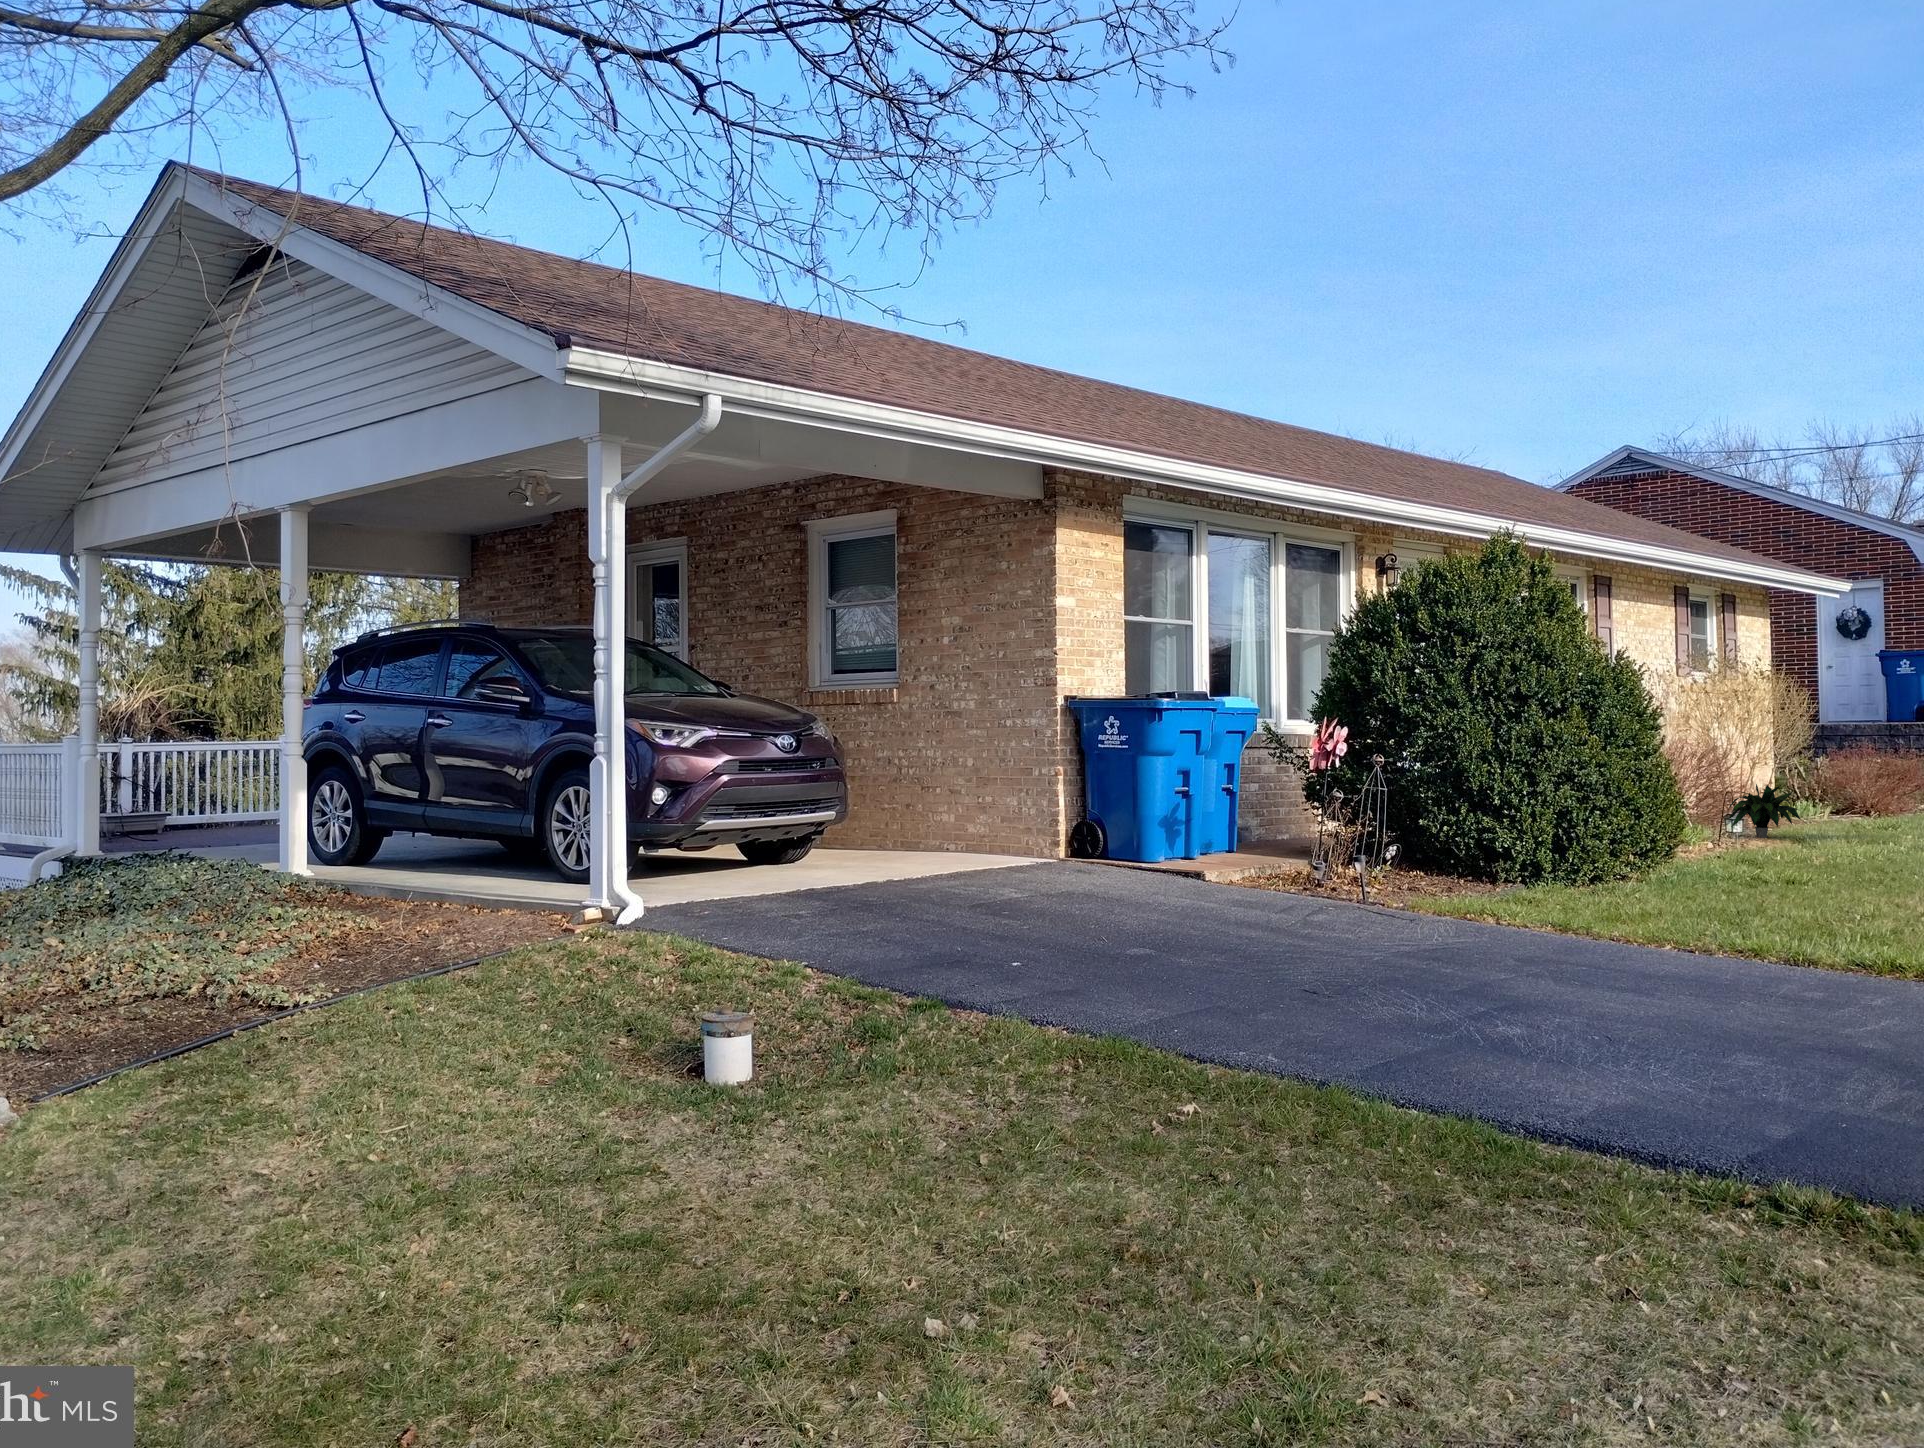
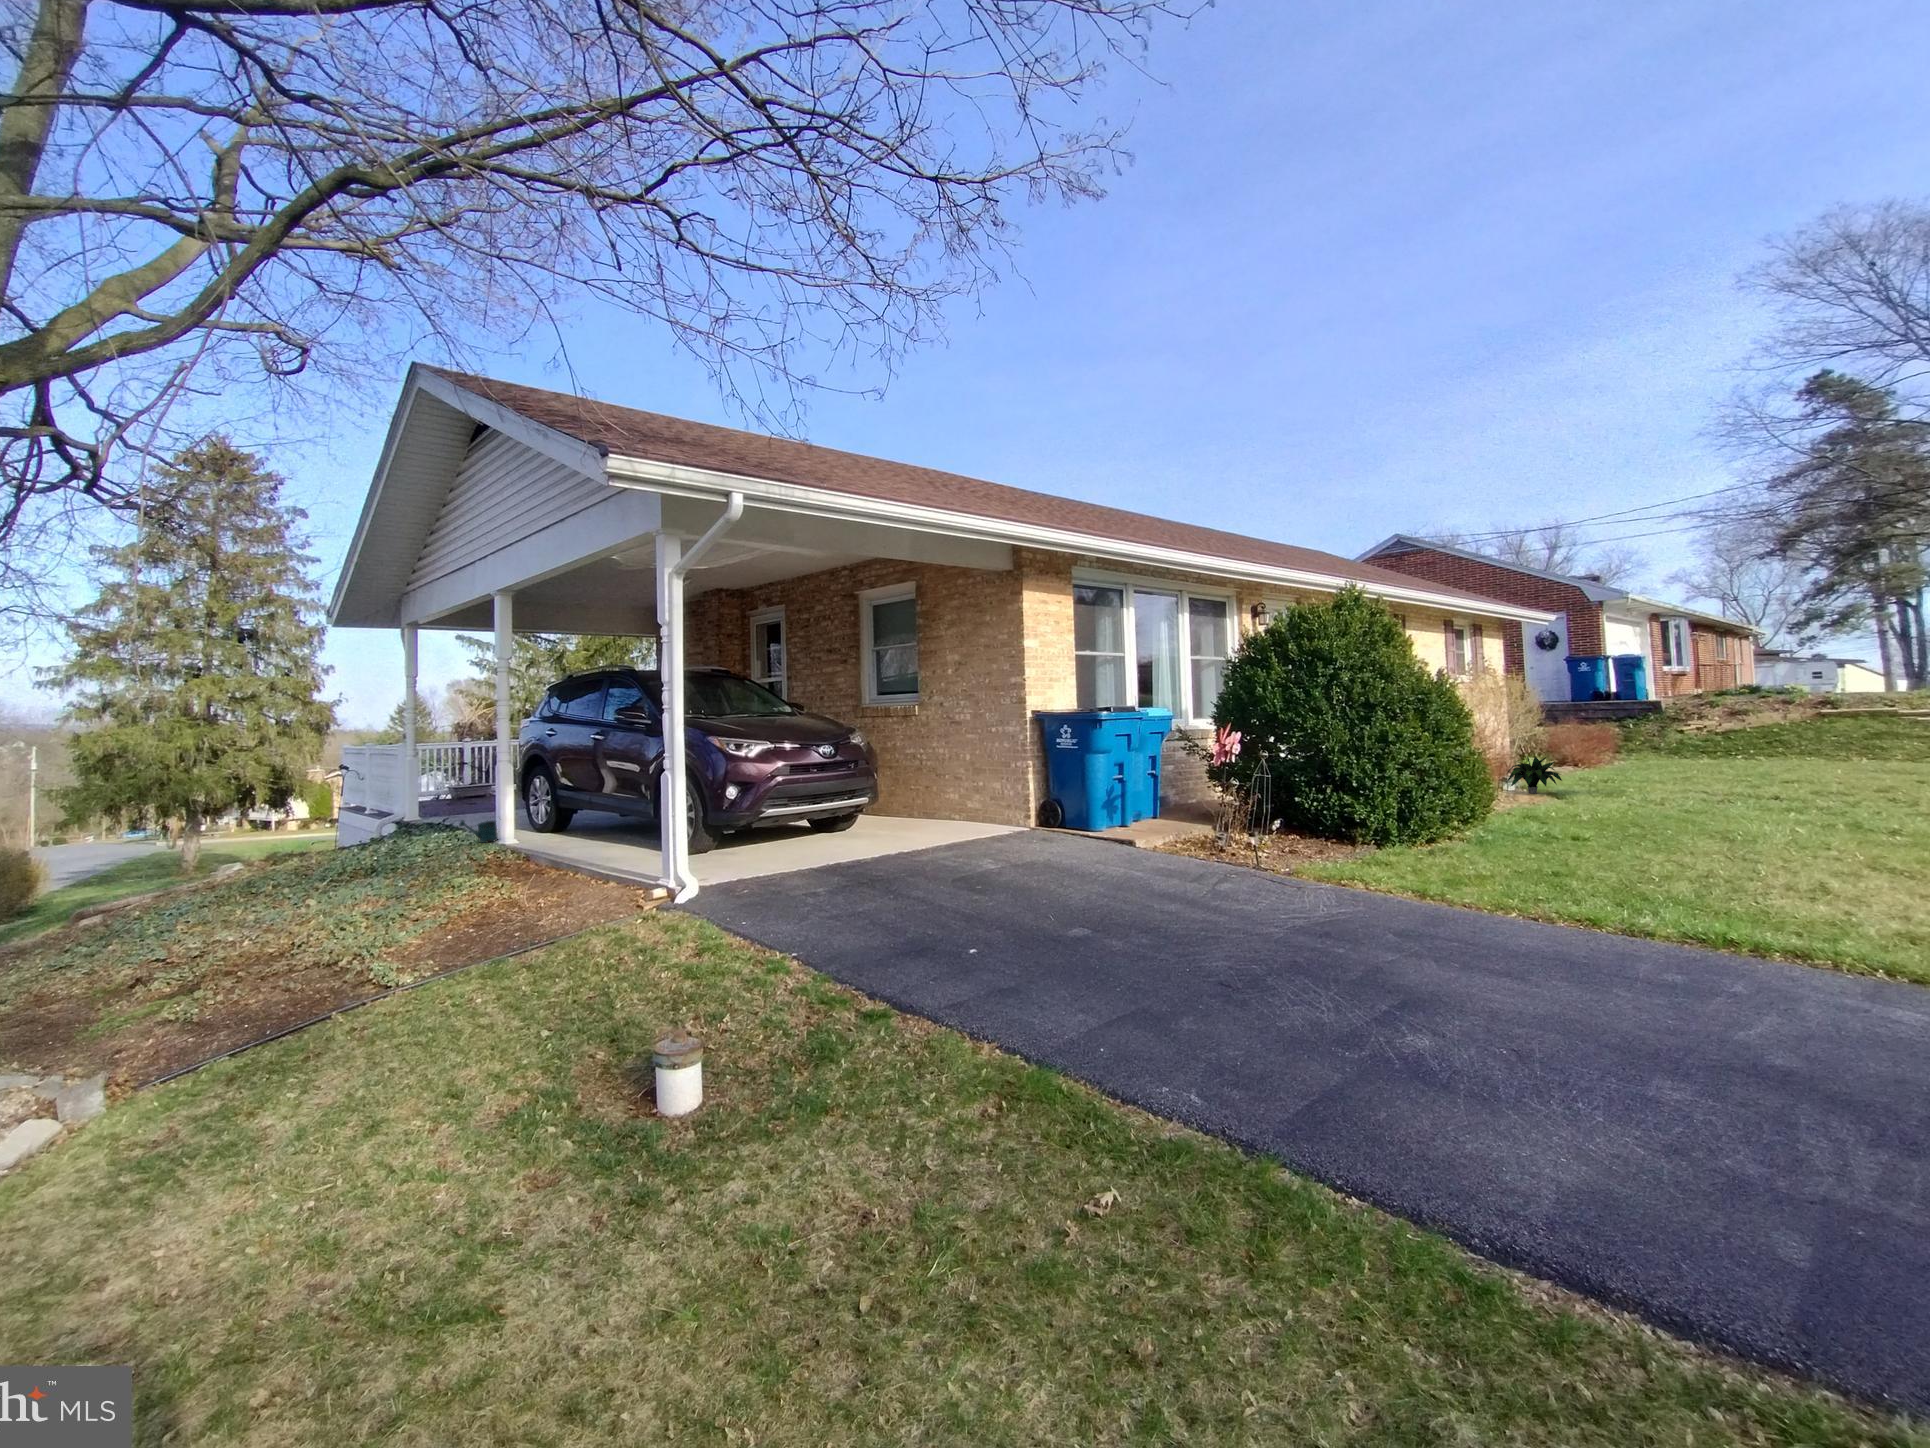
watering can: none [224,836,286,874] -> present [459,821,498,843]

